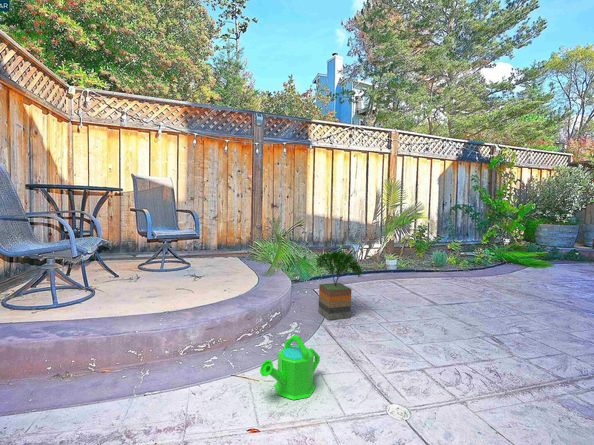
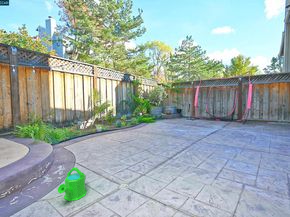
potted tree: present [316,251,363,320] -> none [67,124,95,160]

